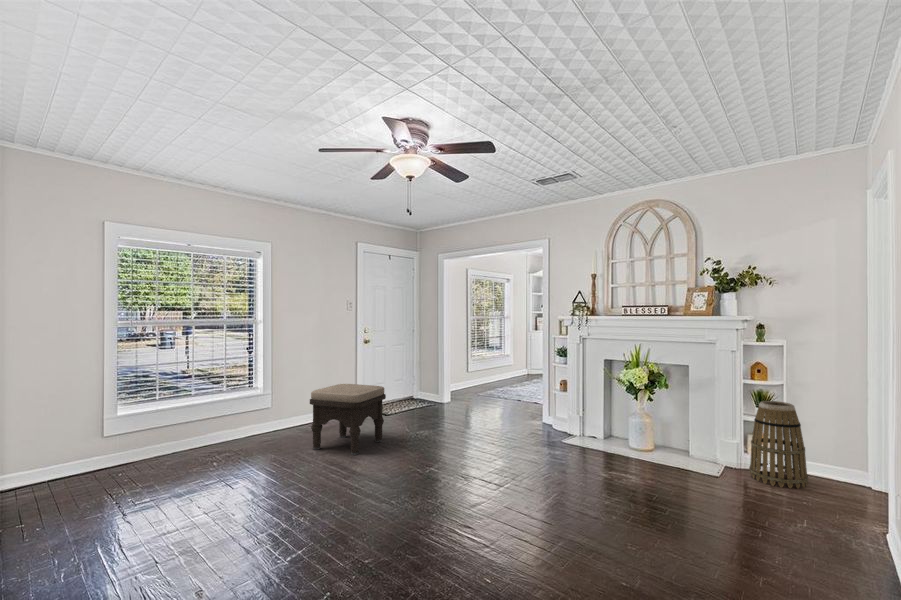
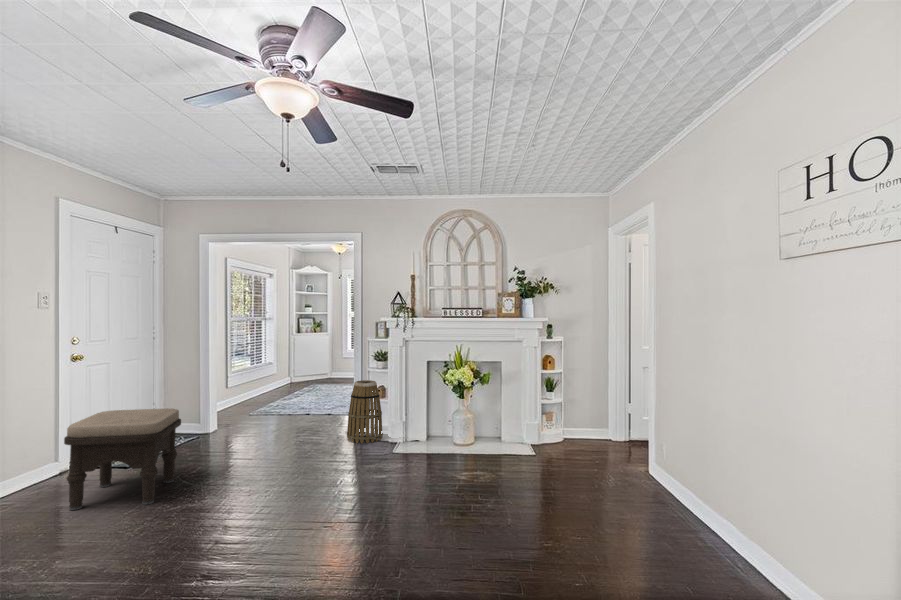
basket: present [749,401,808,489] -> present [347,380,383,443]

